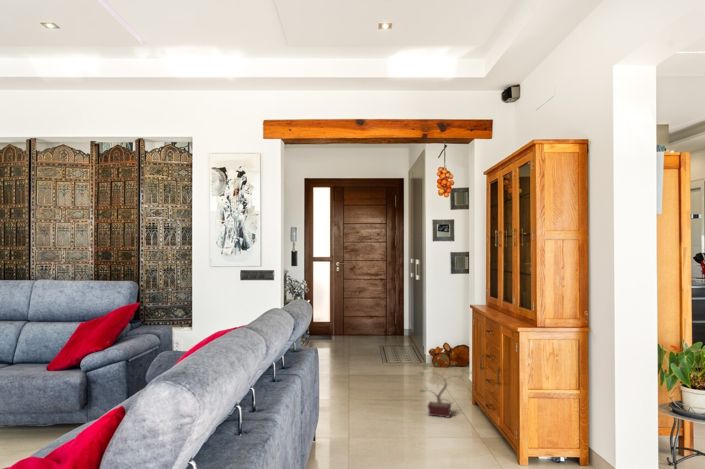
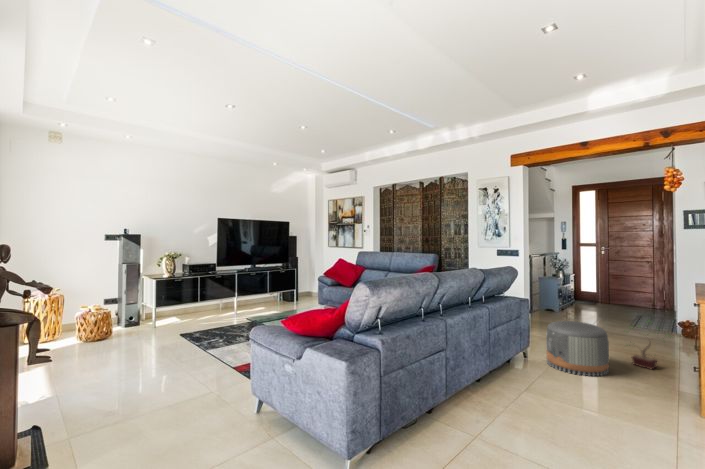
pouf: none [343,371,419,452] -> present [546,321,609,376]

